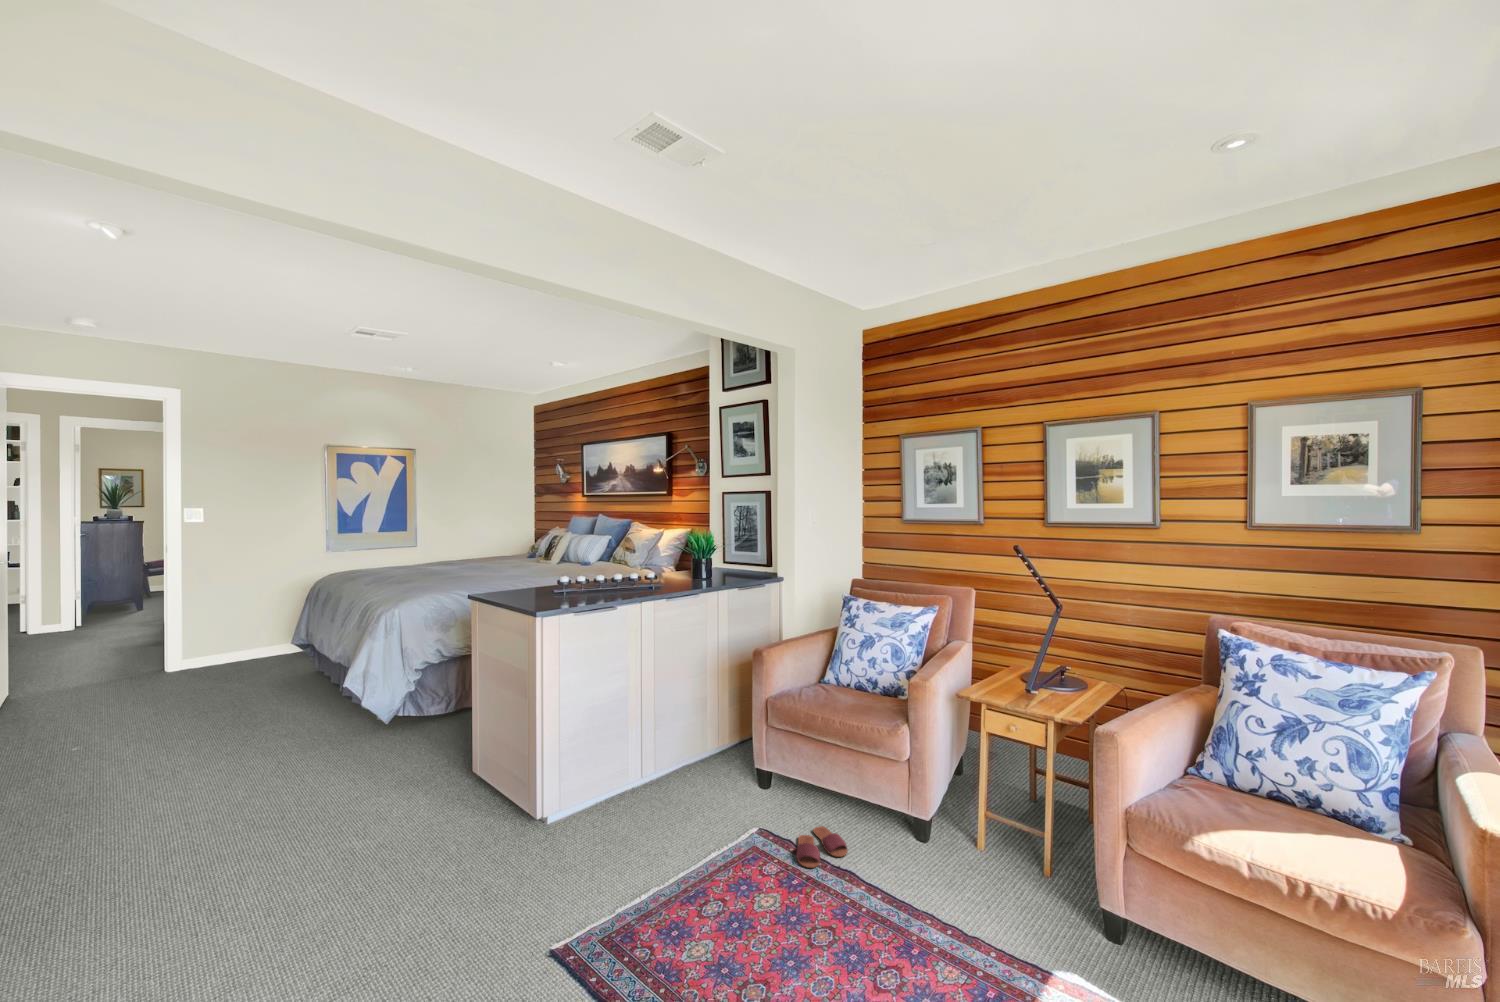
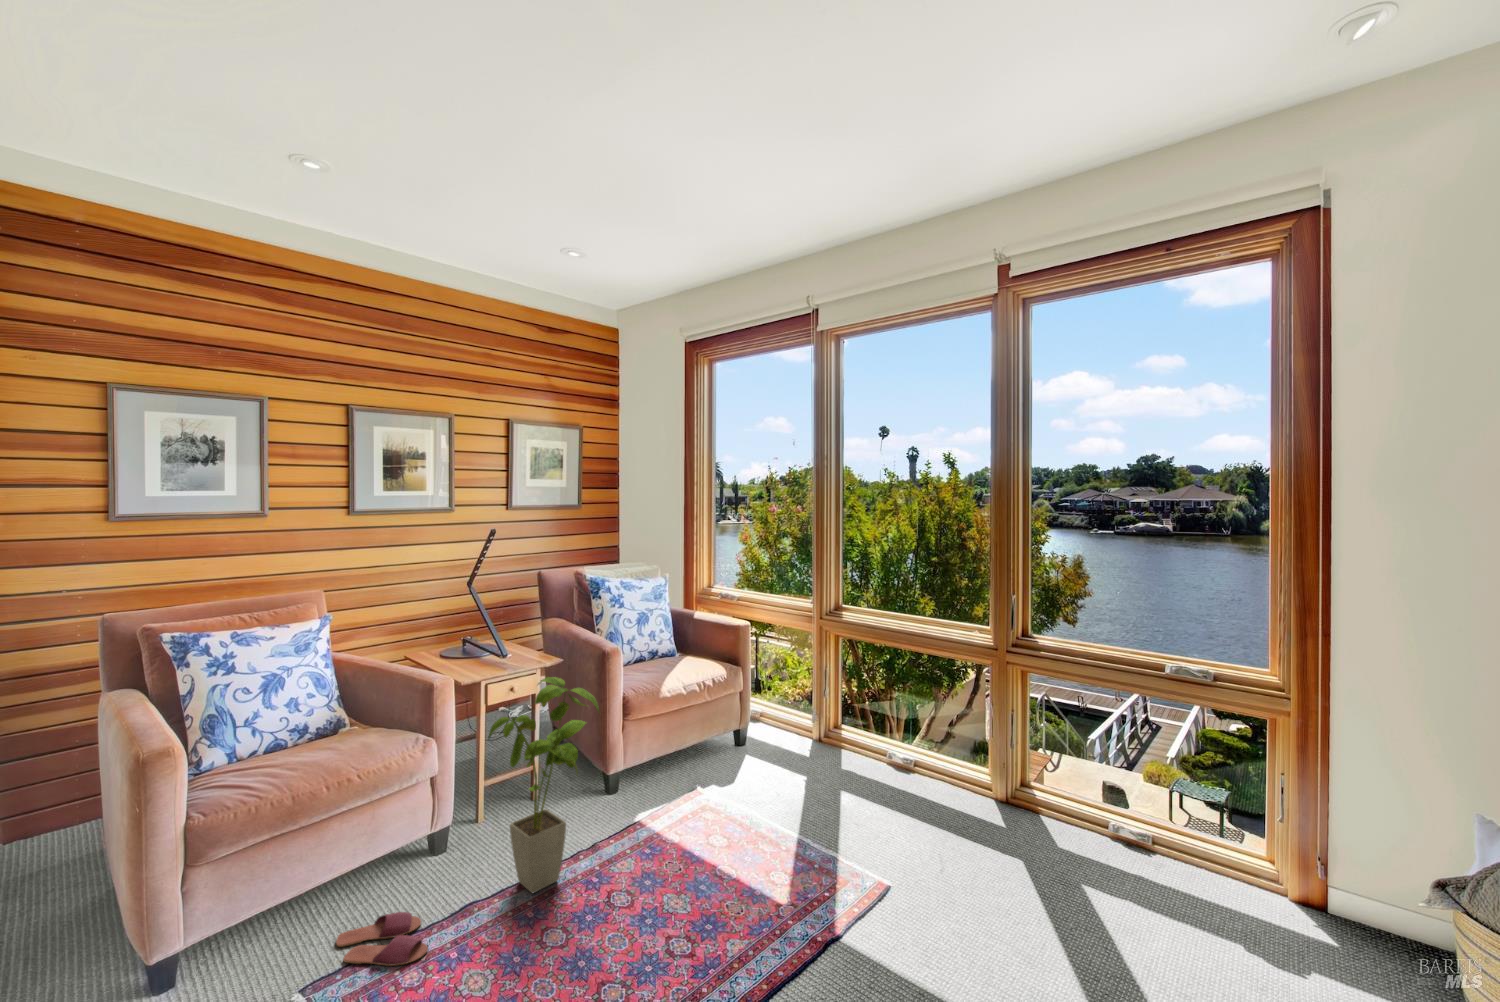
house plant: none [873,703,992,919] -> present [489,677,599,893]

